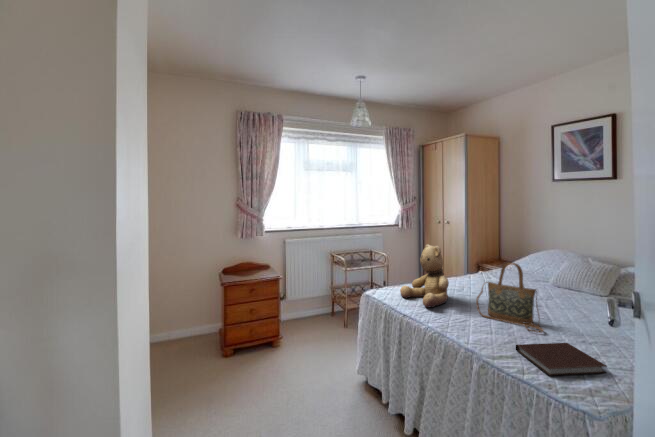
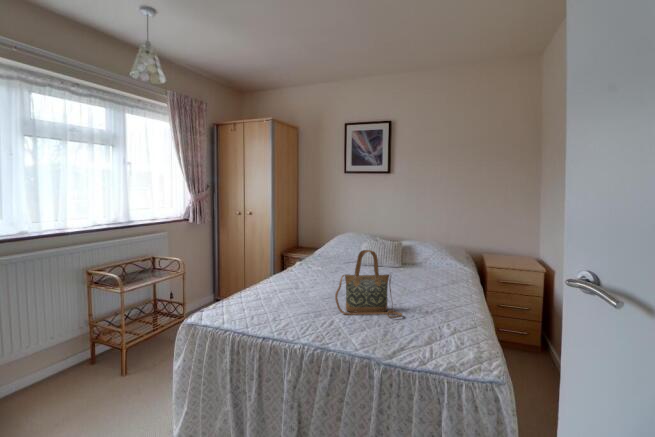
teddy bear: present [400,244,449,308] -> none [239,239,303,320]
notebook: present [516,343,607,376] -> none [400,321,469,358]

